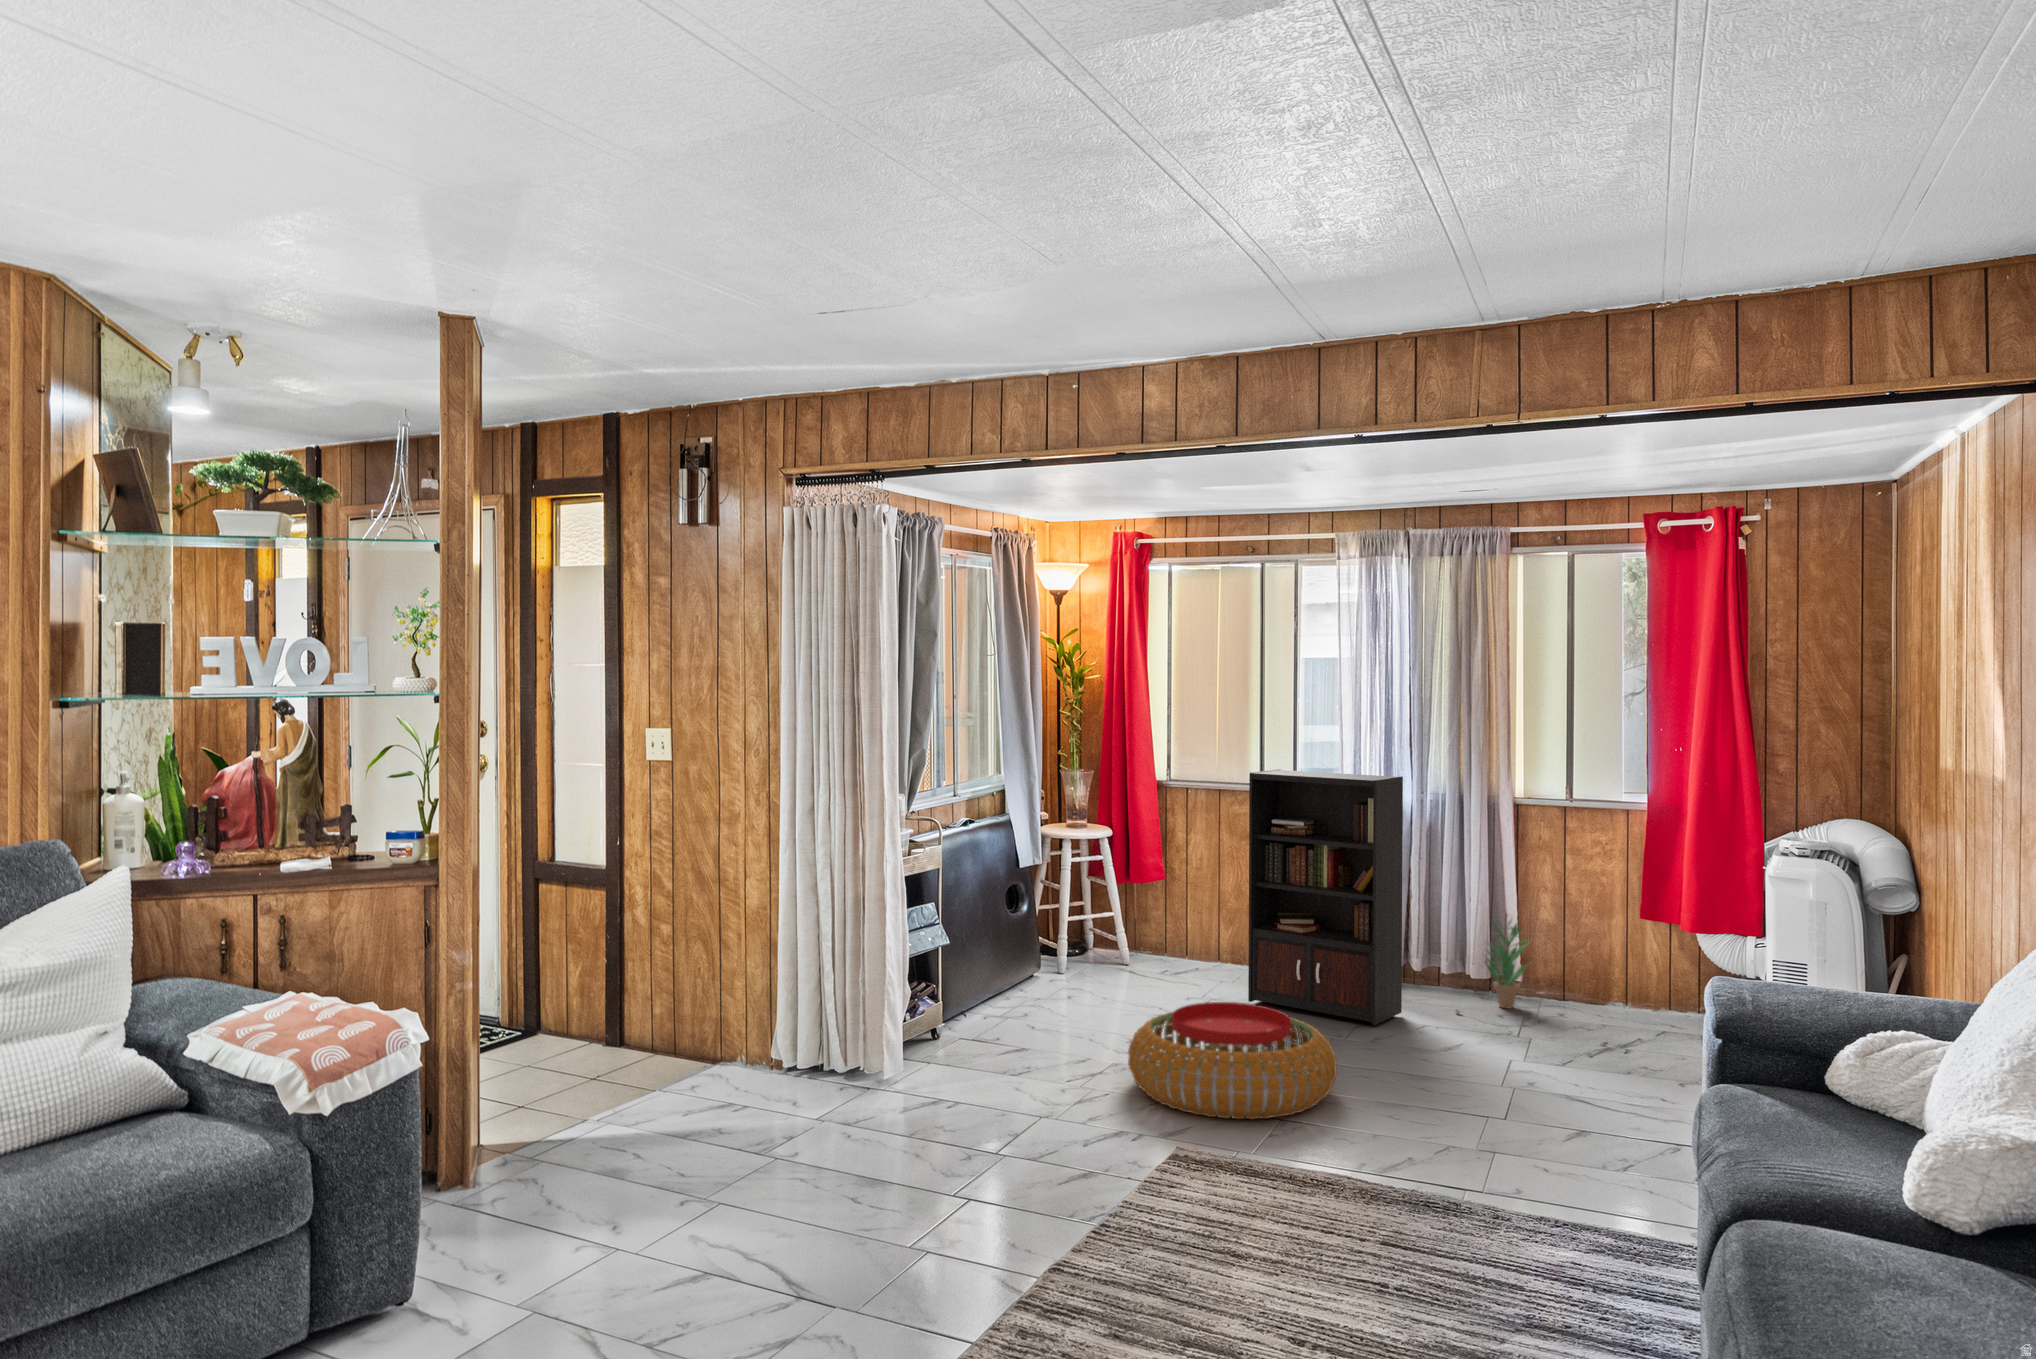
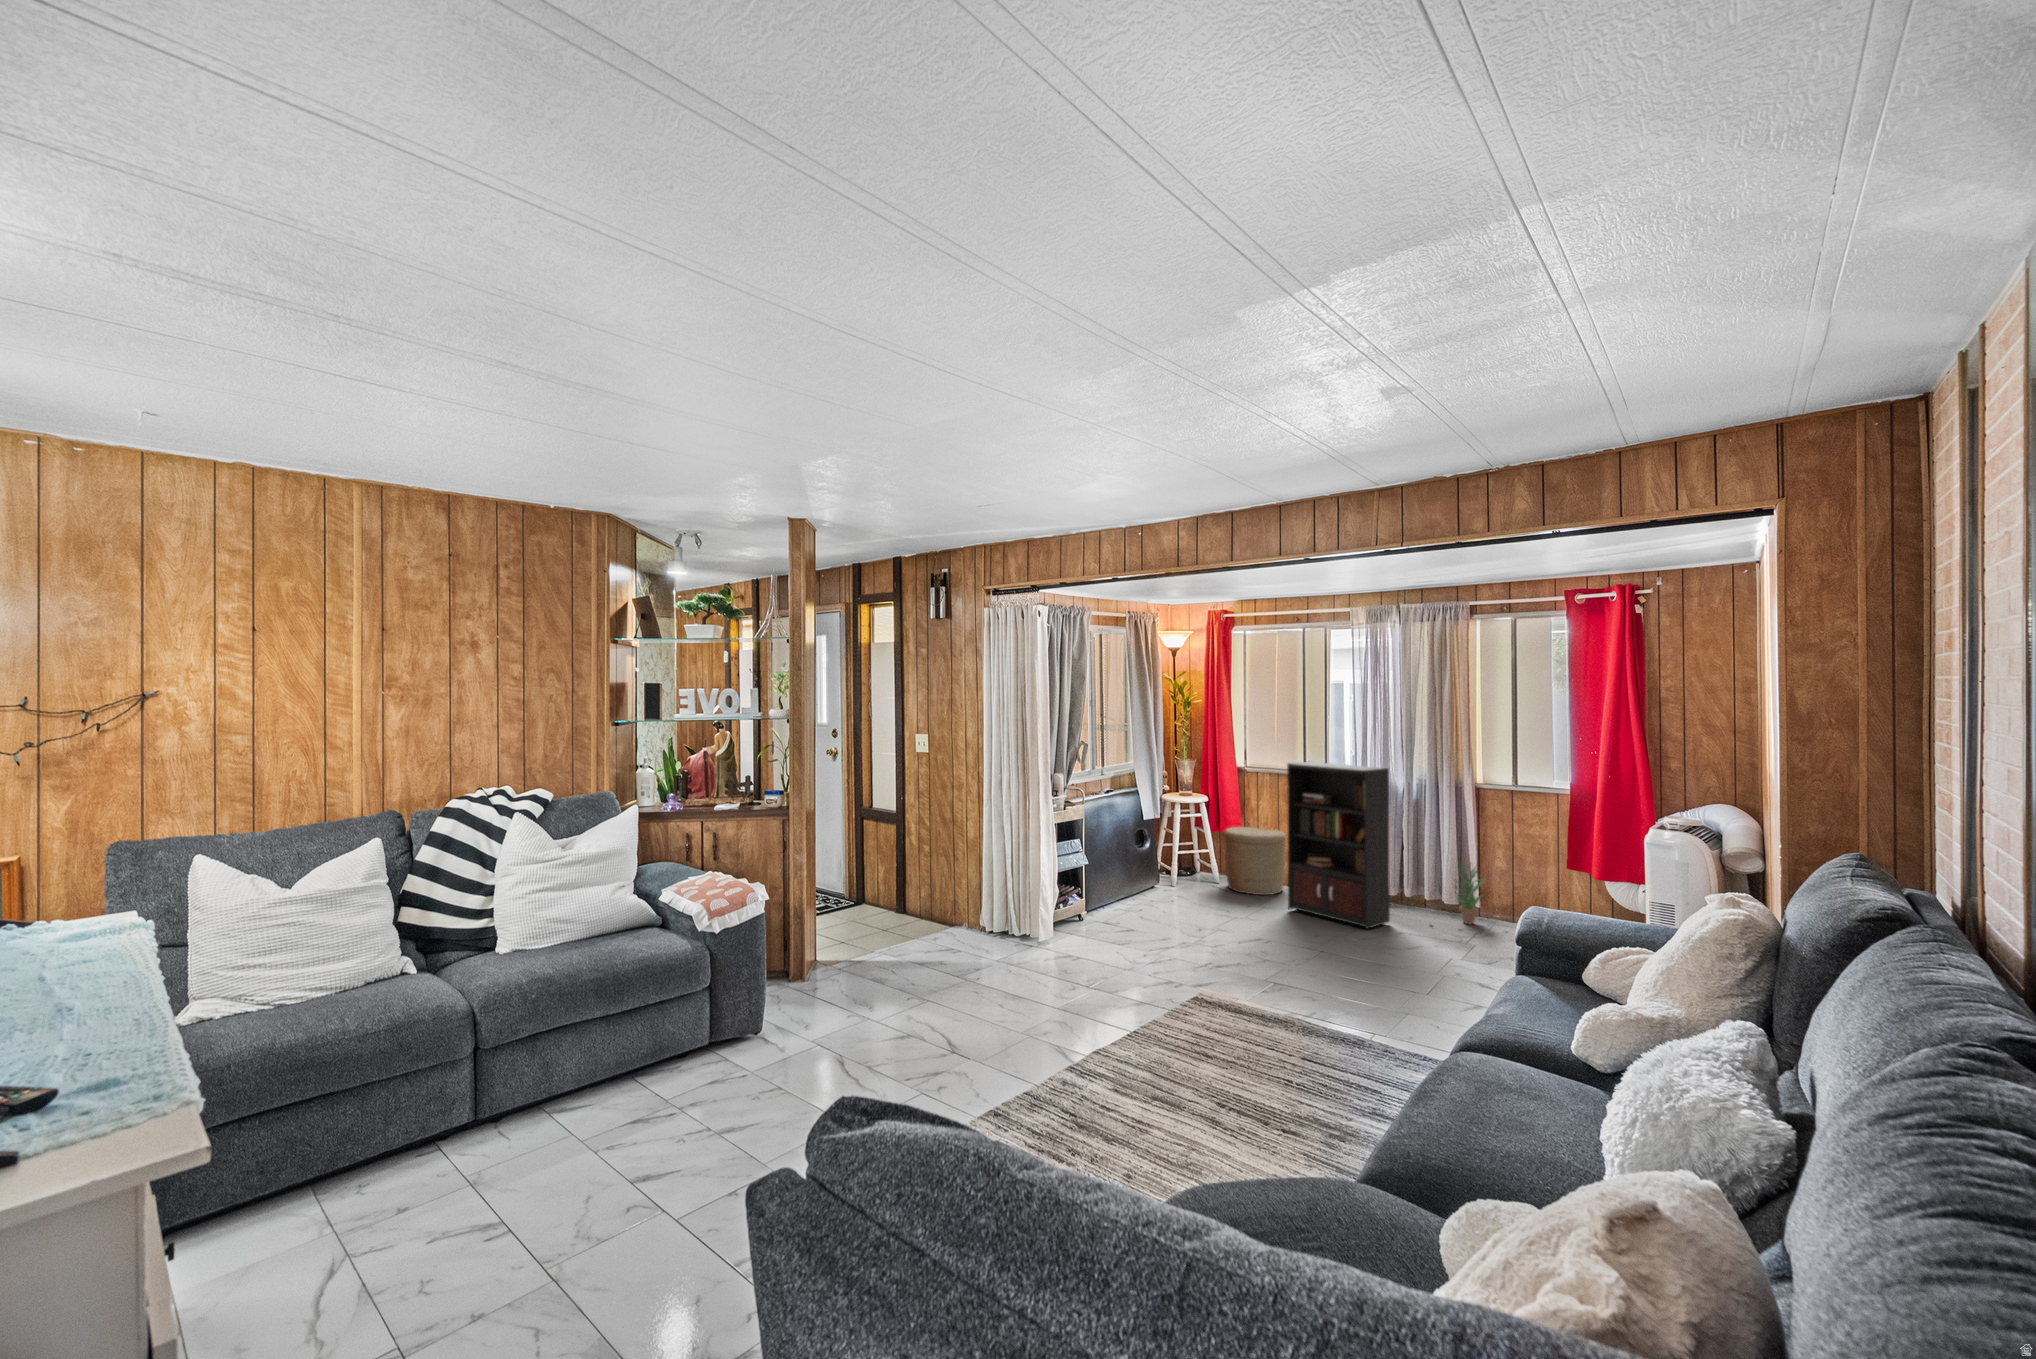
woven basket: none [1136,875,1232,982] -> present [1223,827,1286,895]
pouf: present [1128,1002,1337,1119] -> none [1186,907,1319,980]

